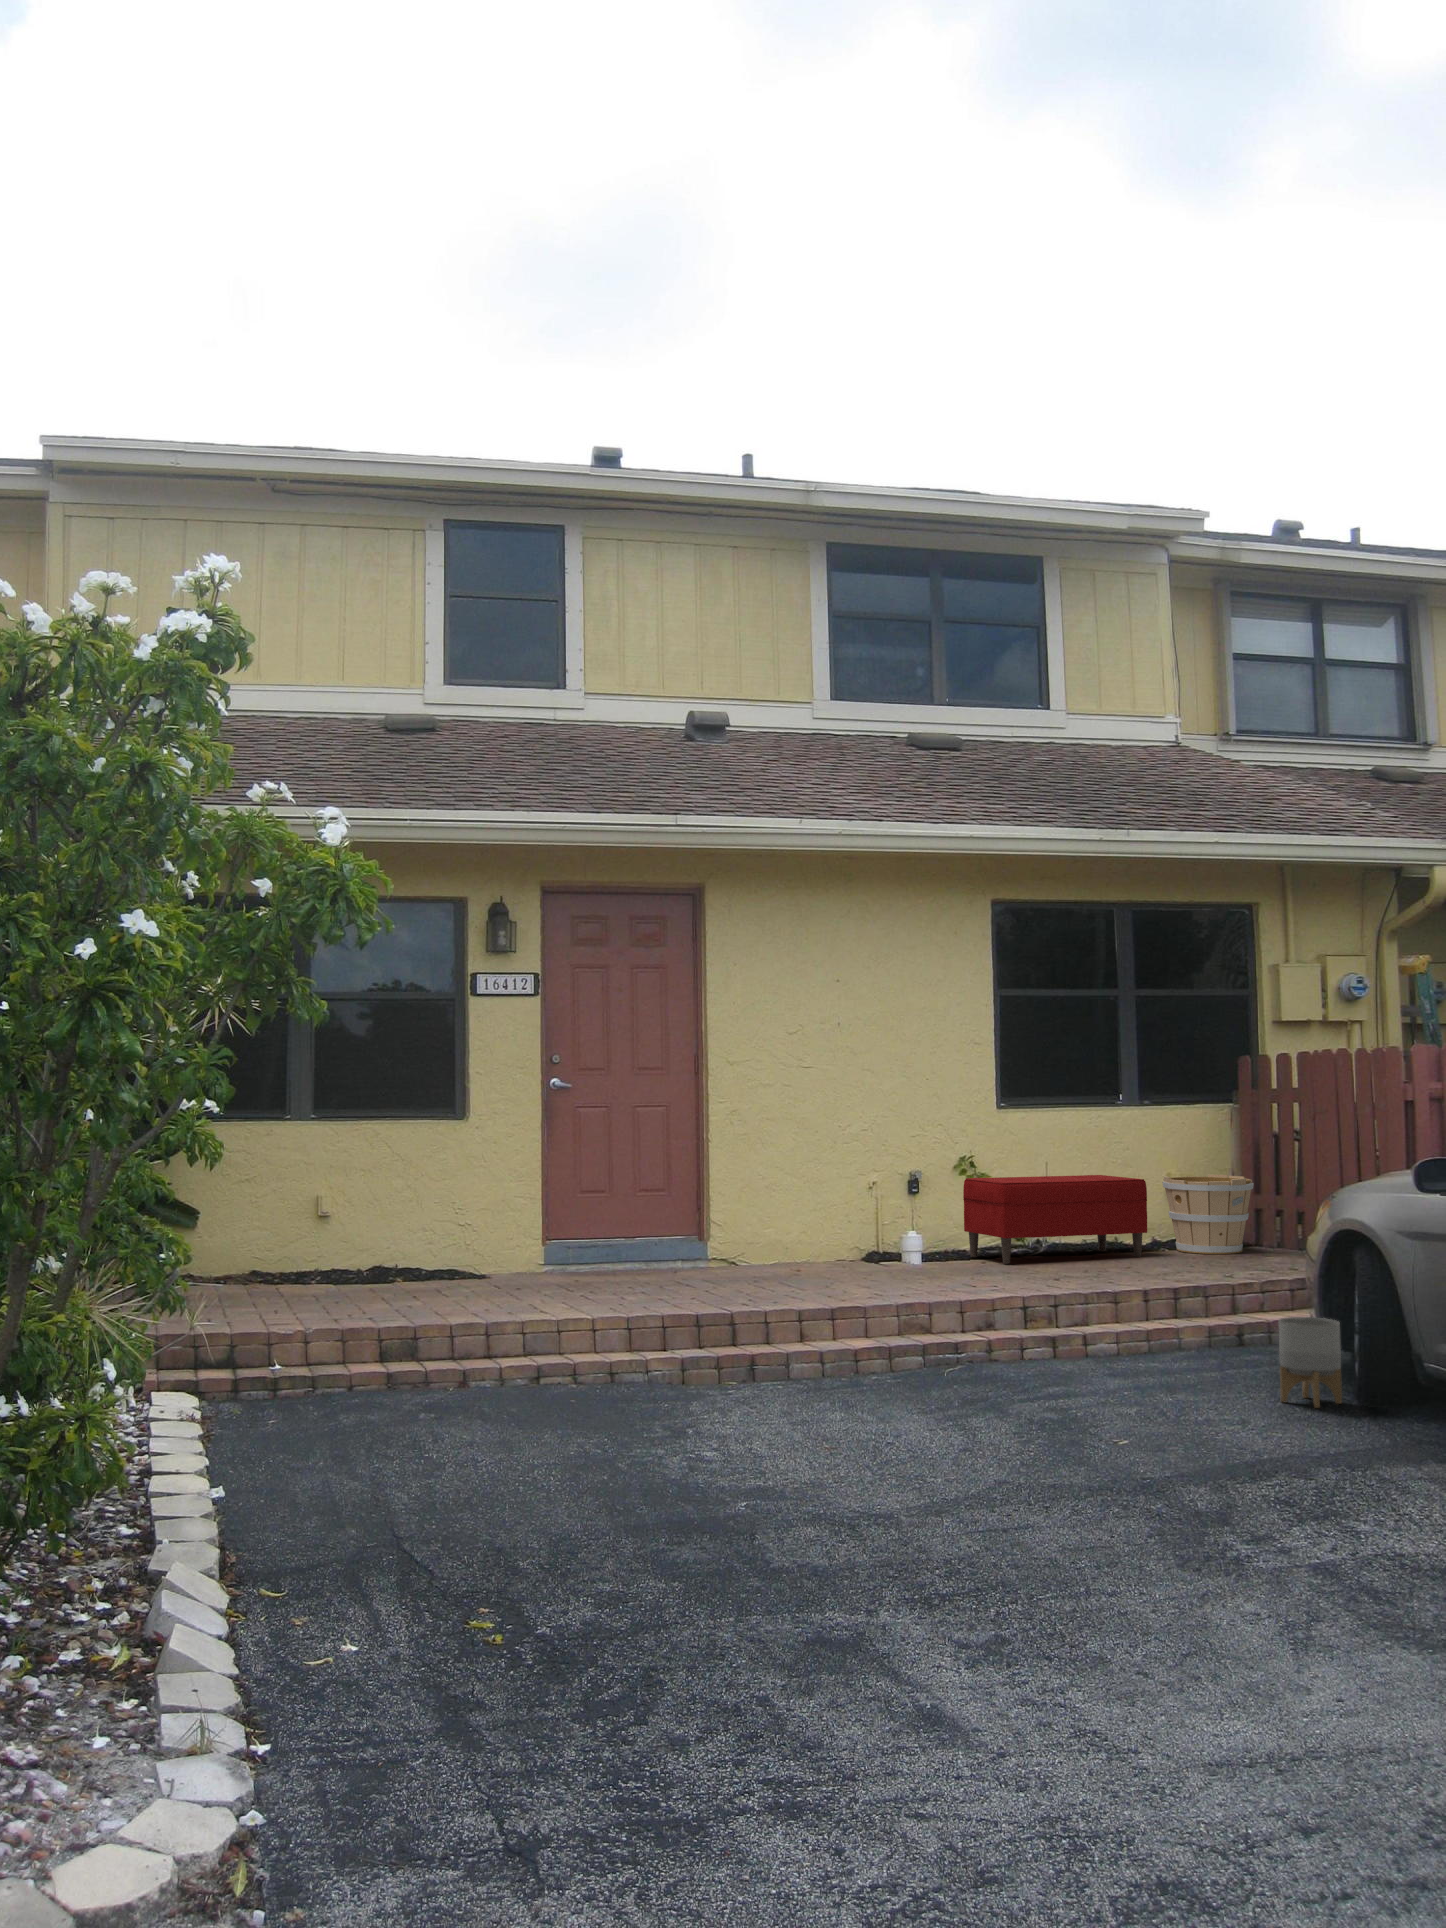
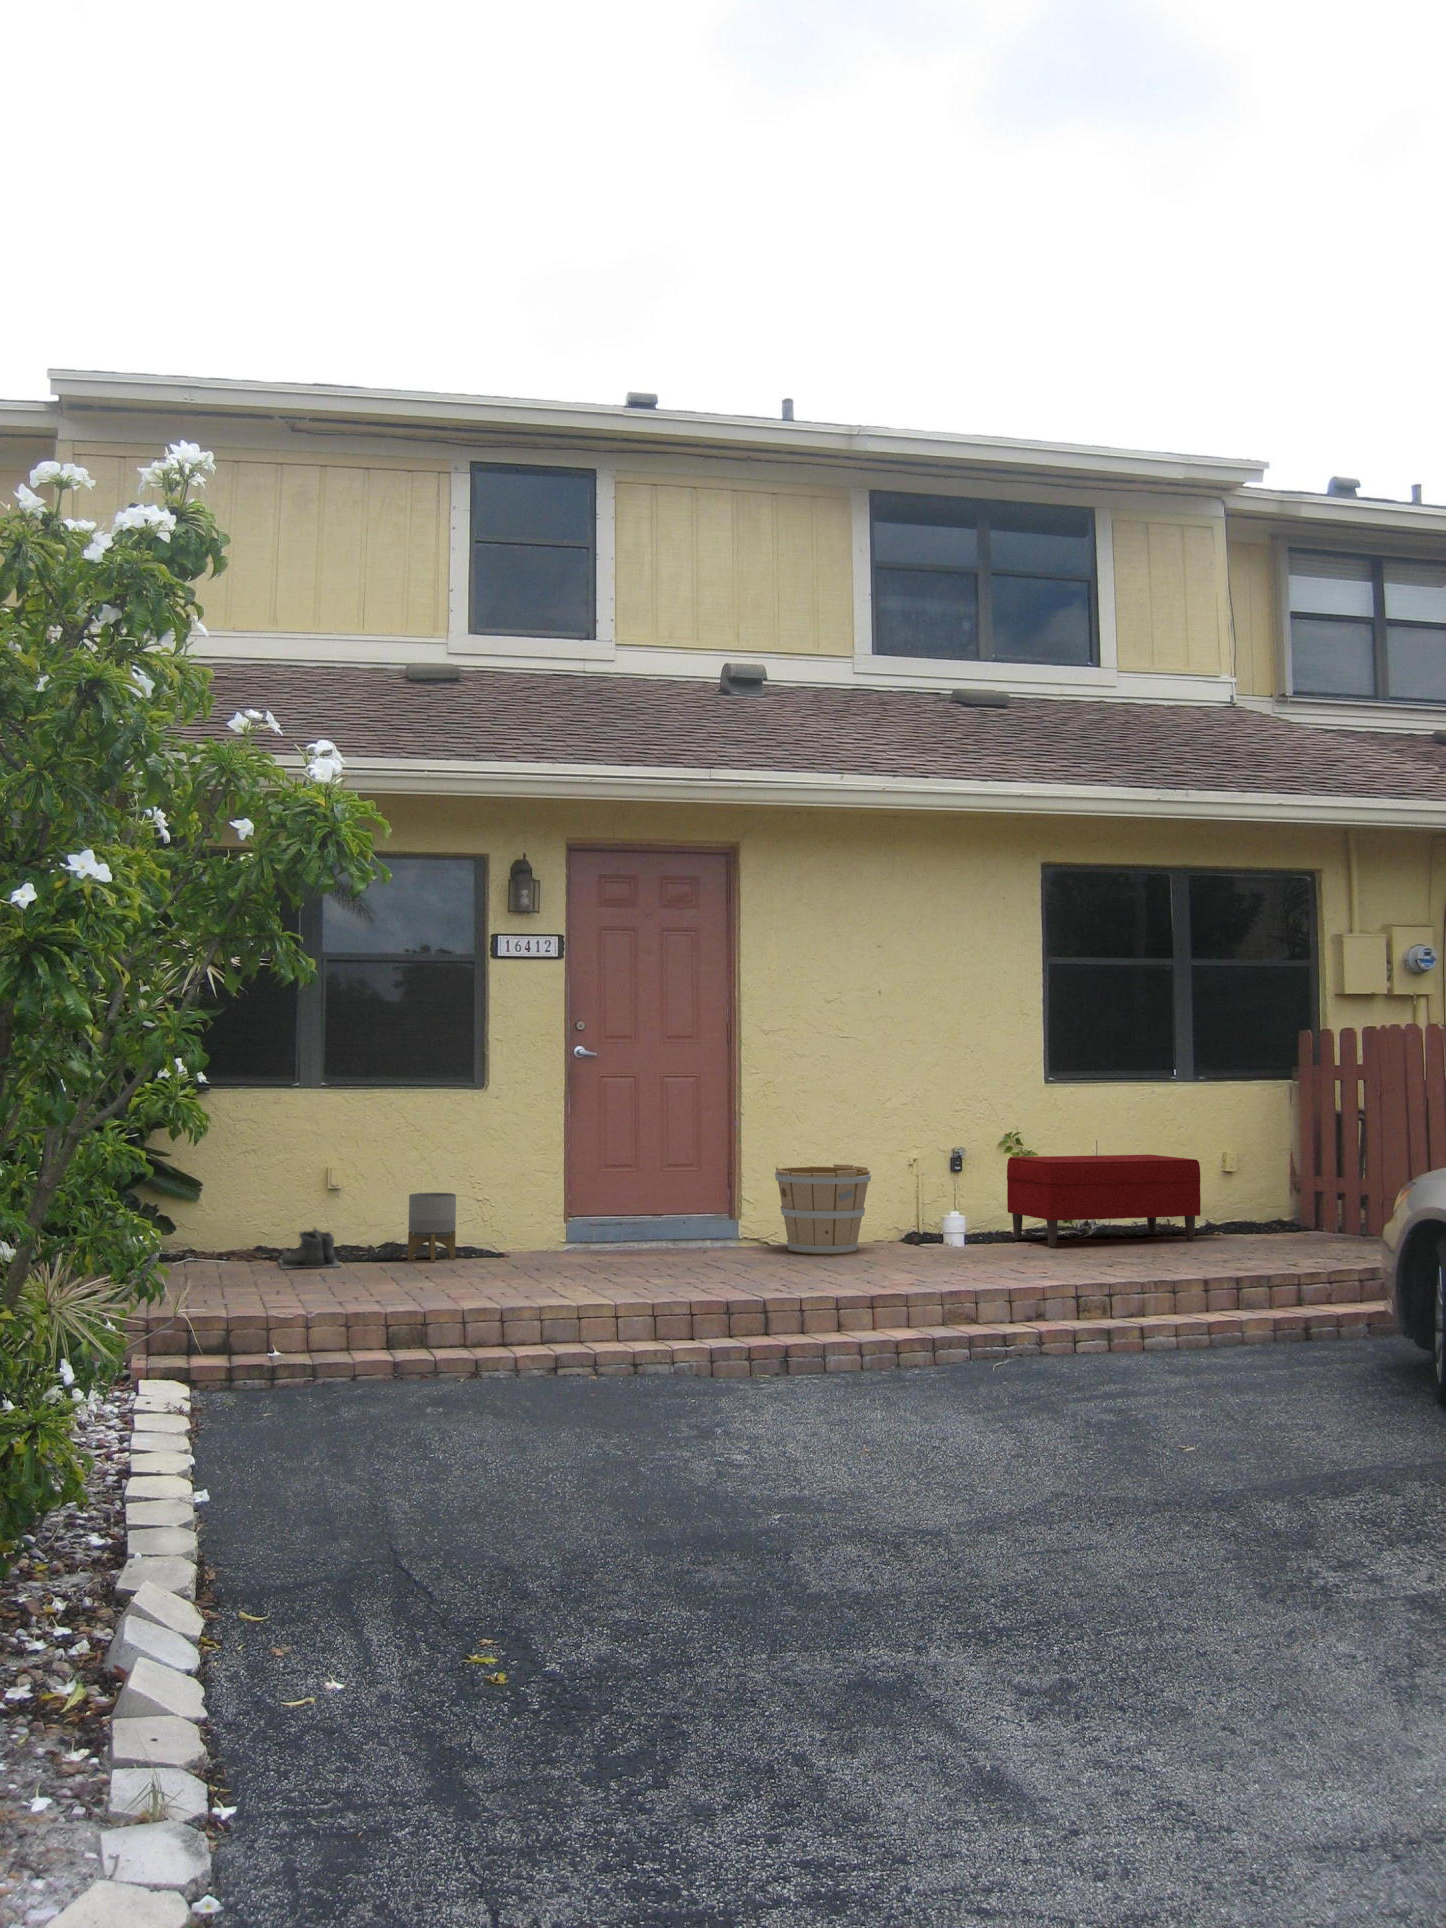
wooden bucket: present [1162,1174,1254,1254] -> present [775,1164,871,1255]
boots: none [266,1251,328,1291] -> present [279,1228,340,1269]
planter: present [1278,1317,1342,1408] -> present [408,1193,456,1262]

